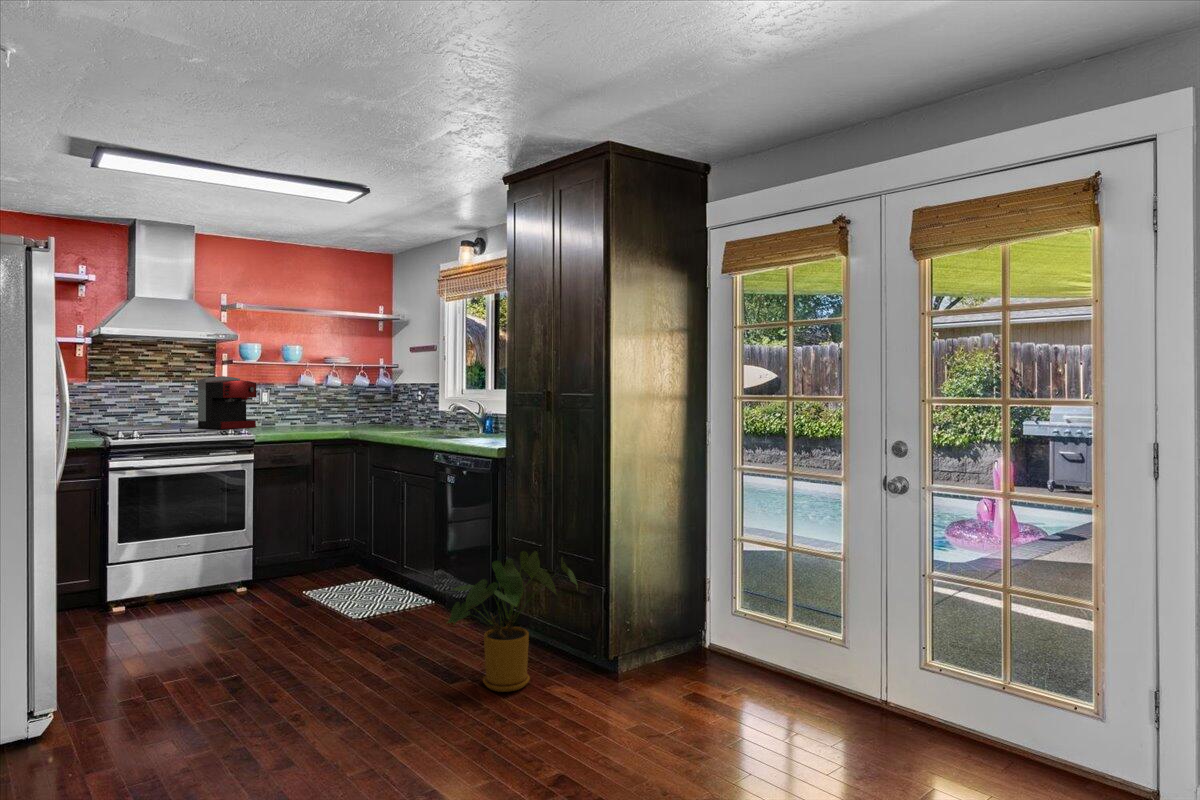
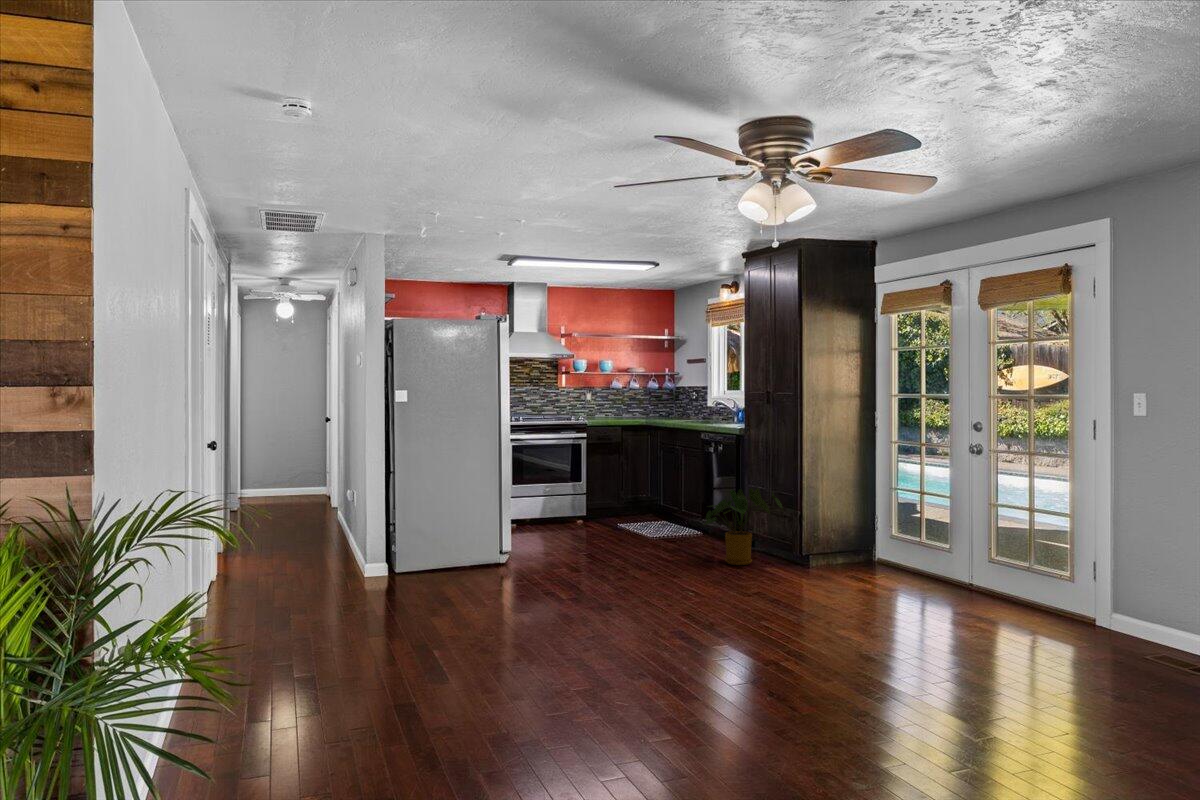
coffee maker: present [198,376,256,429] -> none [549,382,585,418]

